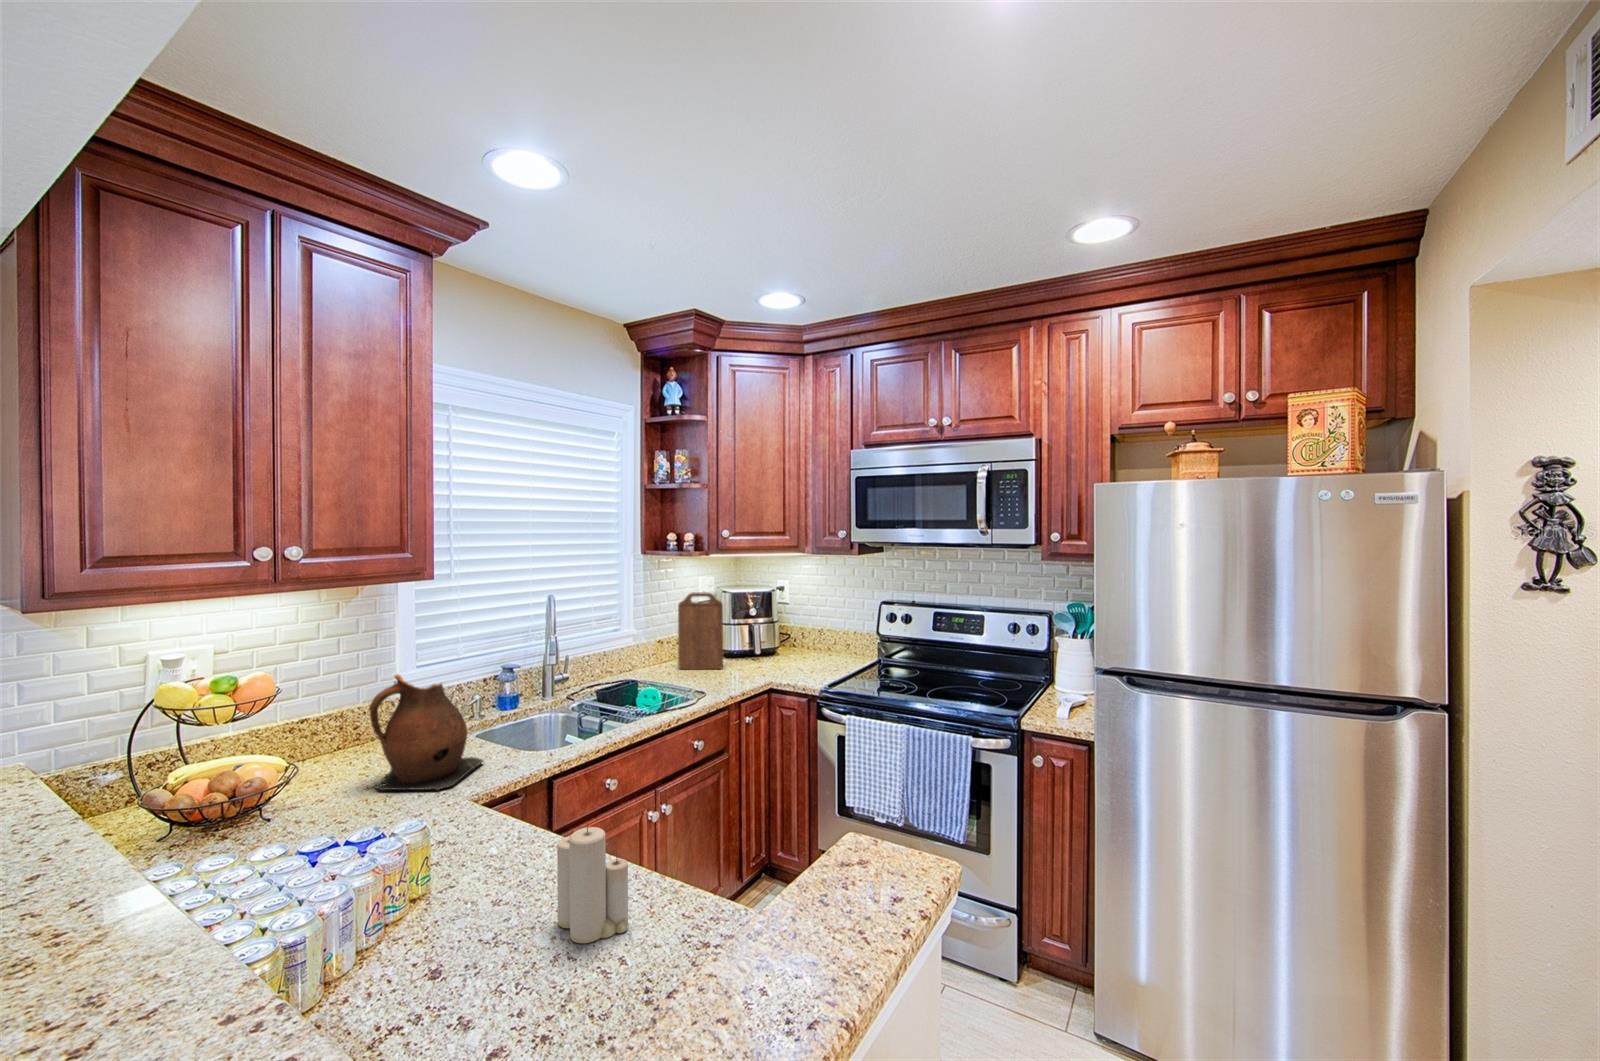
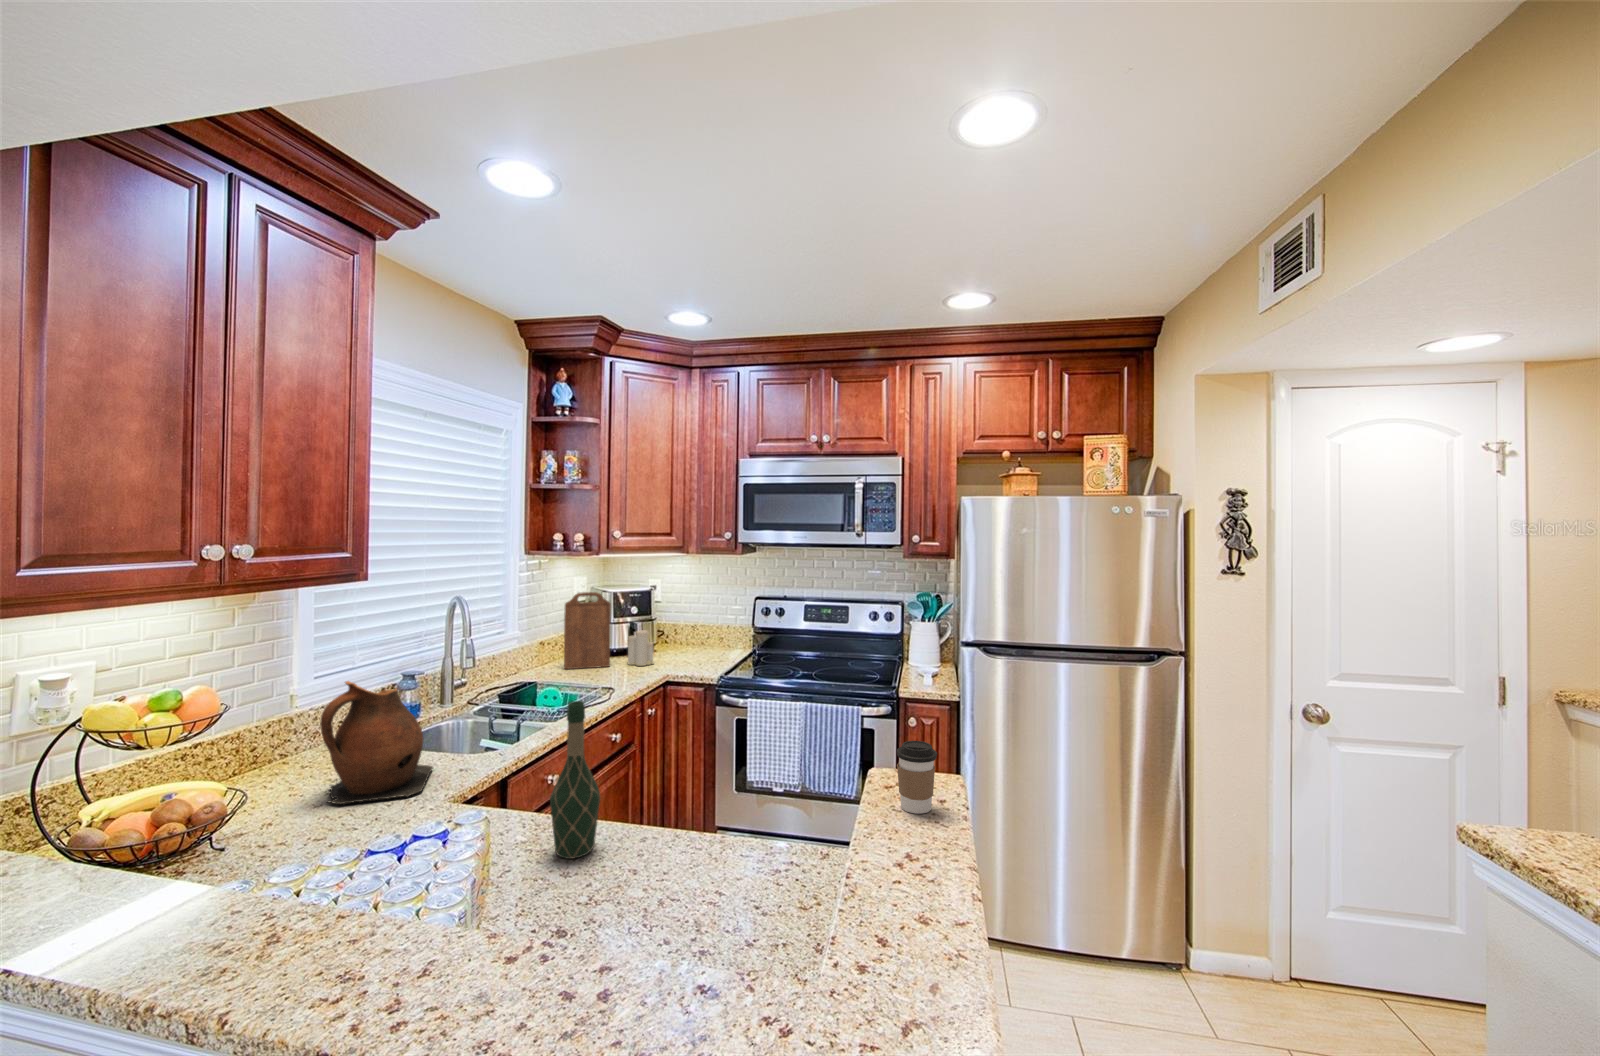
wine bottle: none [488,715,543,886] -> present [550,701,600,859]
coffee cup: none [835,807,889,909] -> present [897,741,937,814]
candle: present [557,822,628,943] -> present [628,630,654,666]

